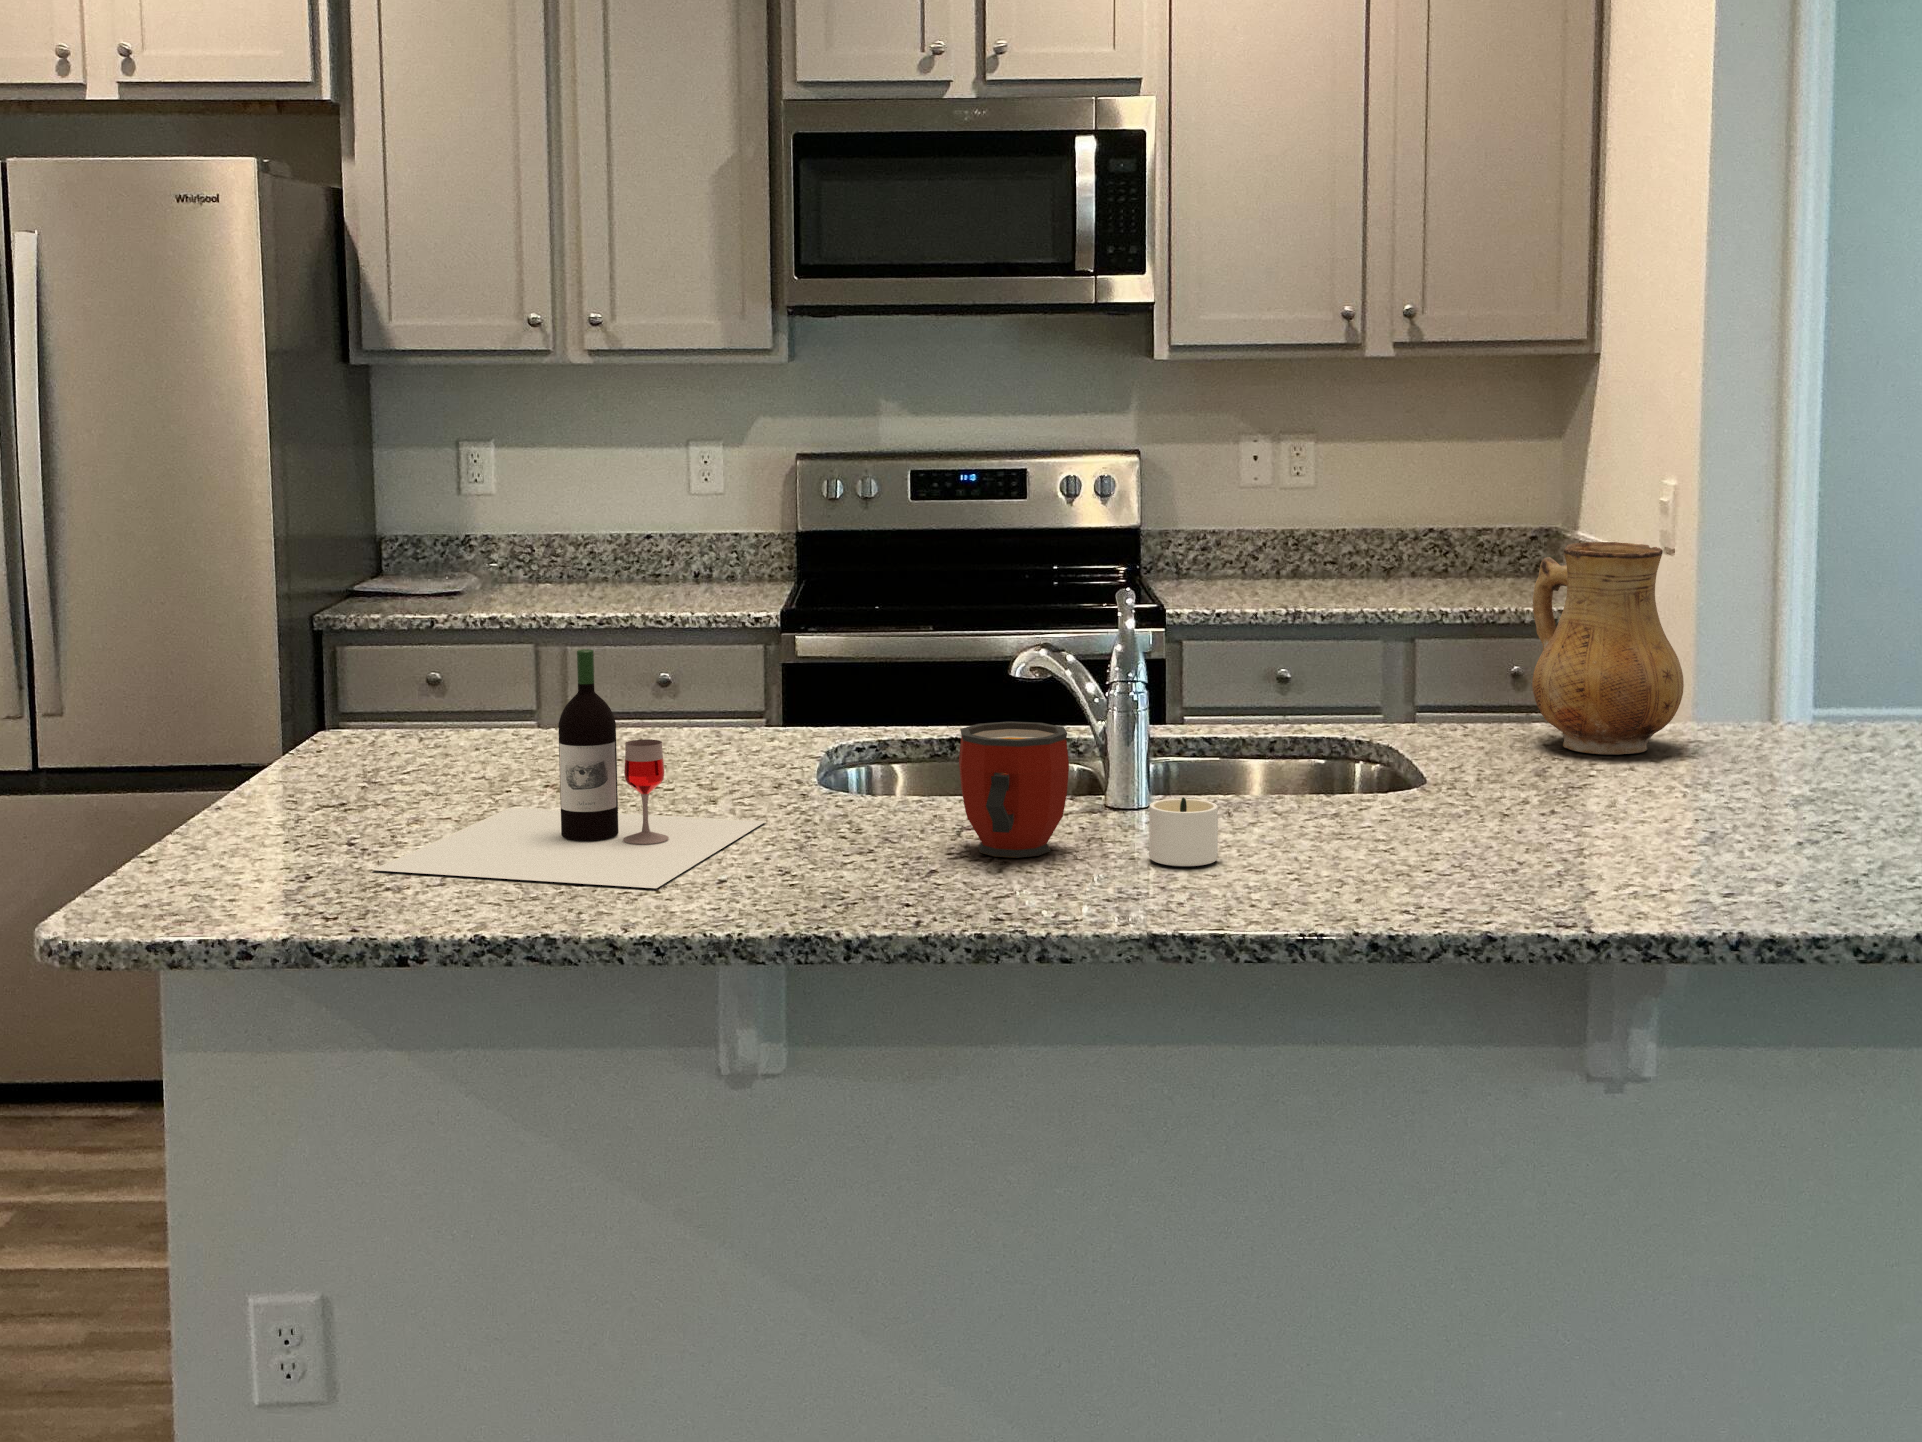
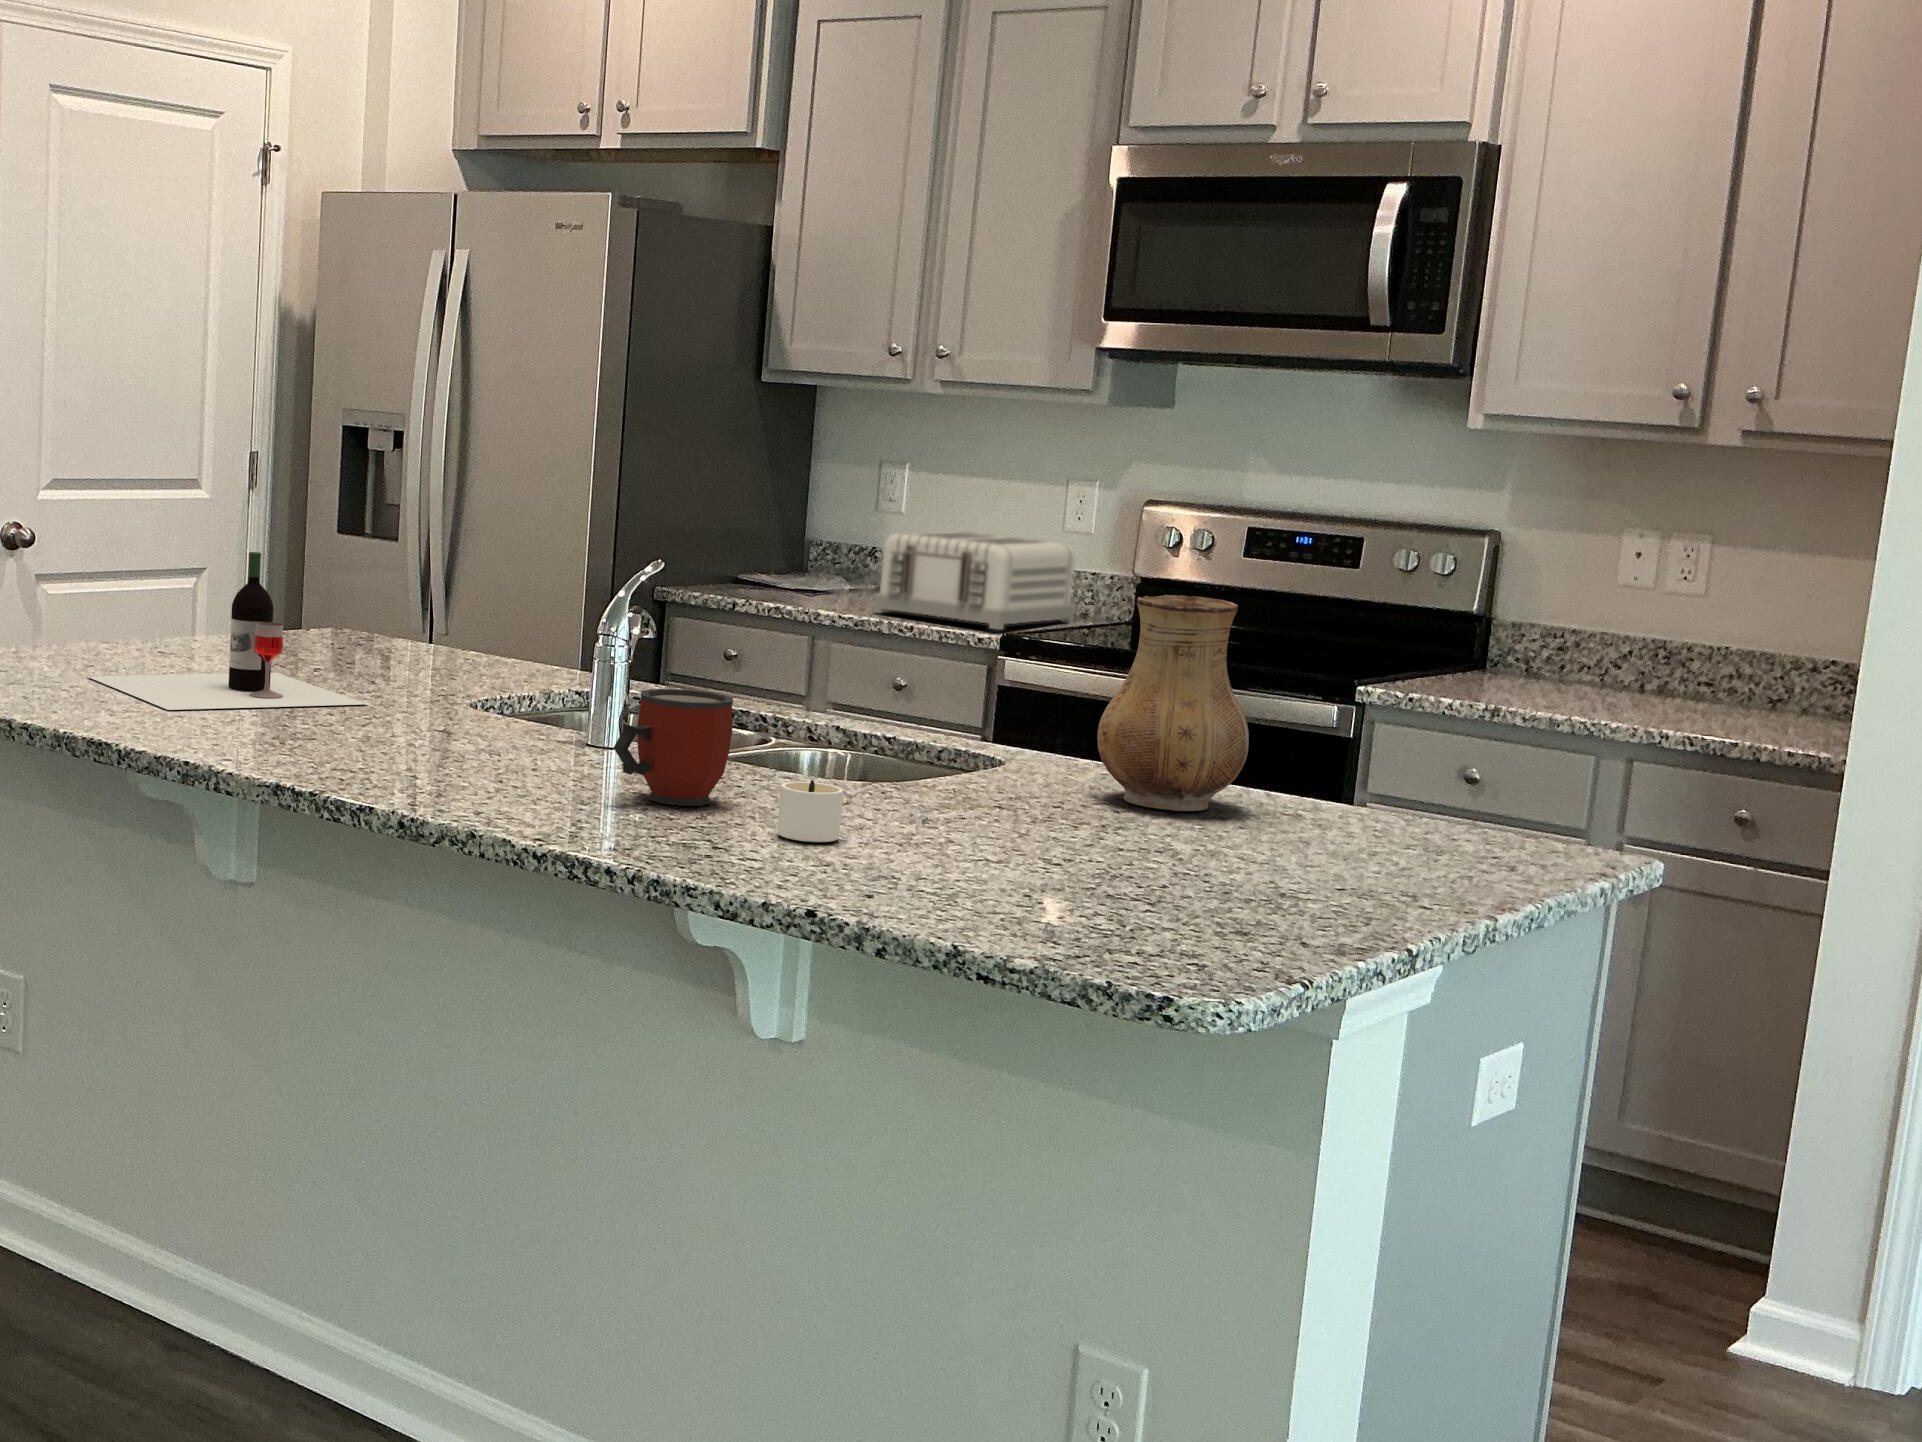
toaster: none [582,508,751,609] -> present [874,532,1075,629]
mug: present [959,722,1069,858] -> present [614,689,733,806]
candle: present [1149,797,1218,866] -> present [778,780,843,842]

